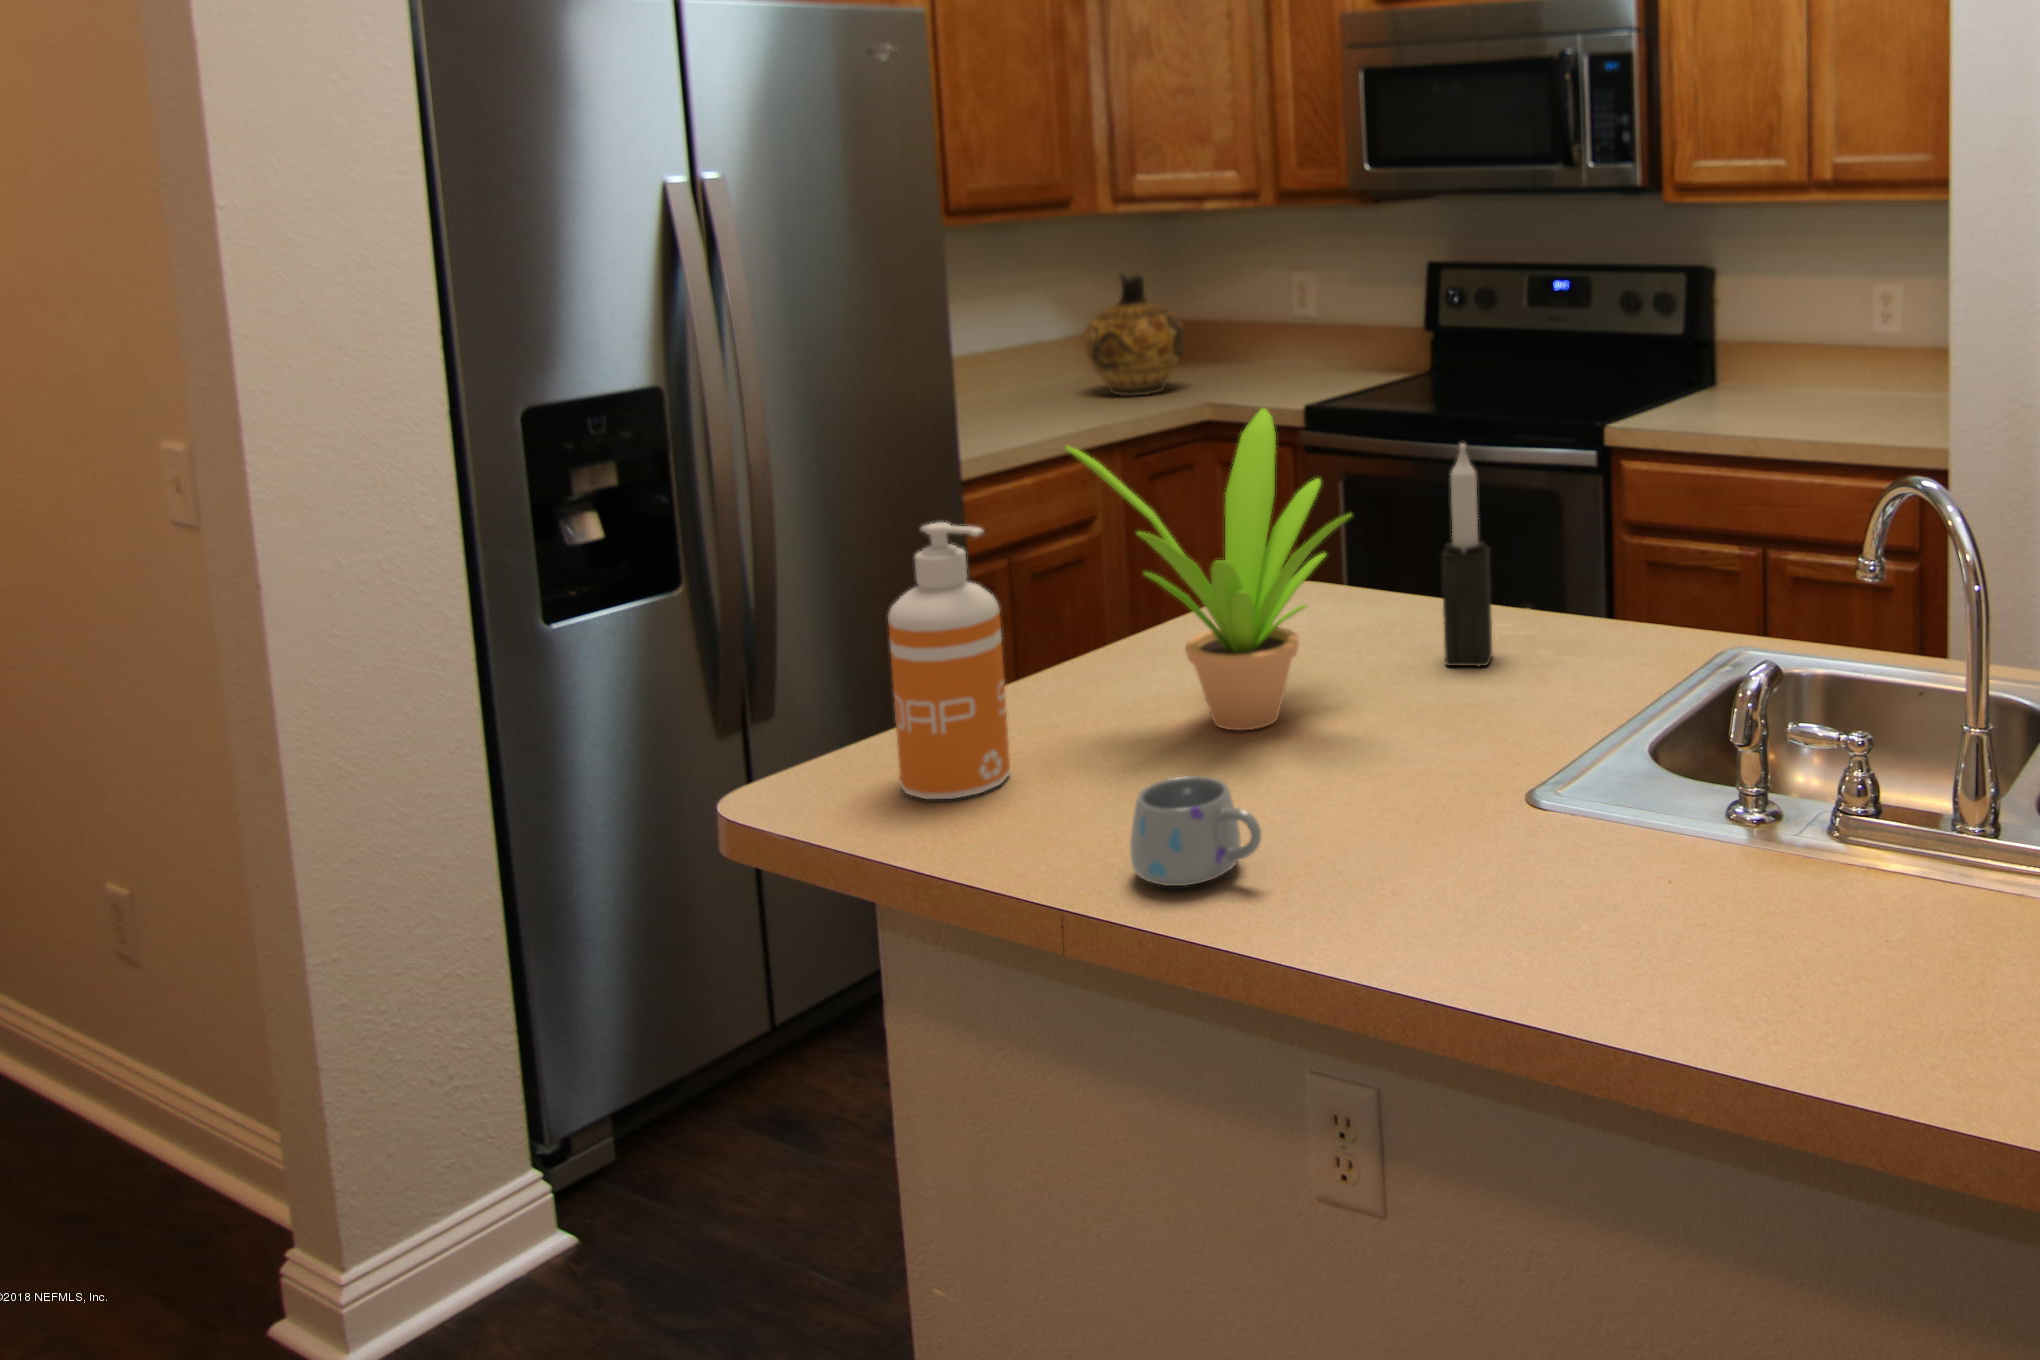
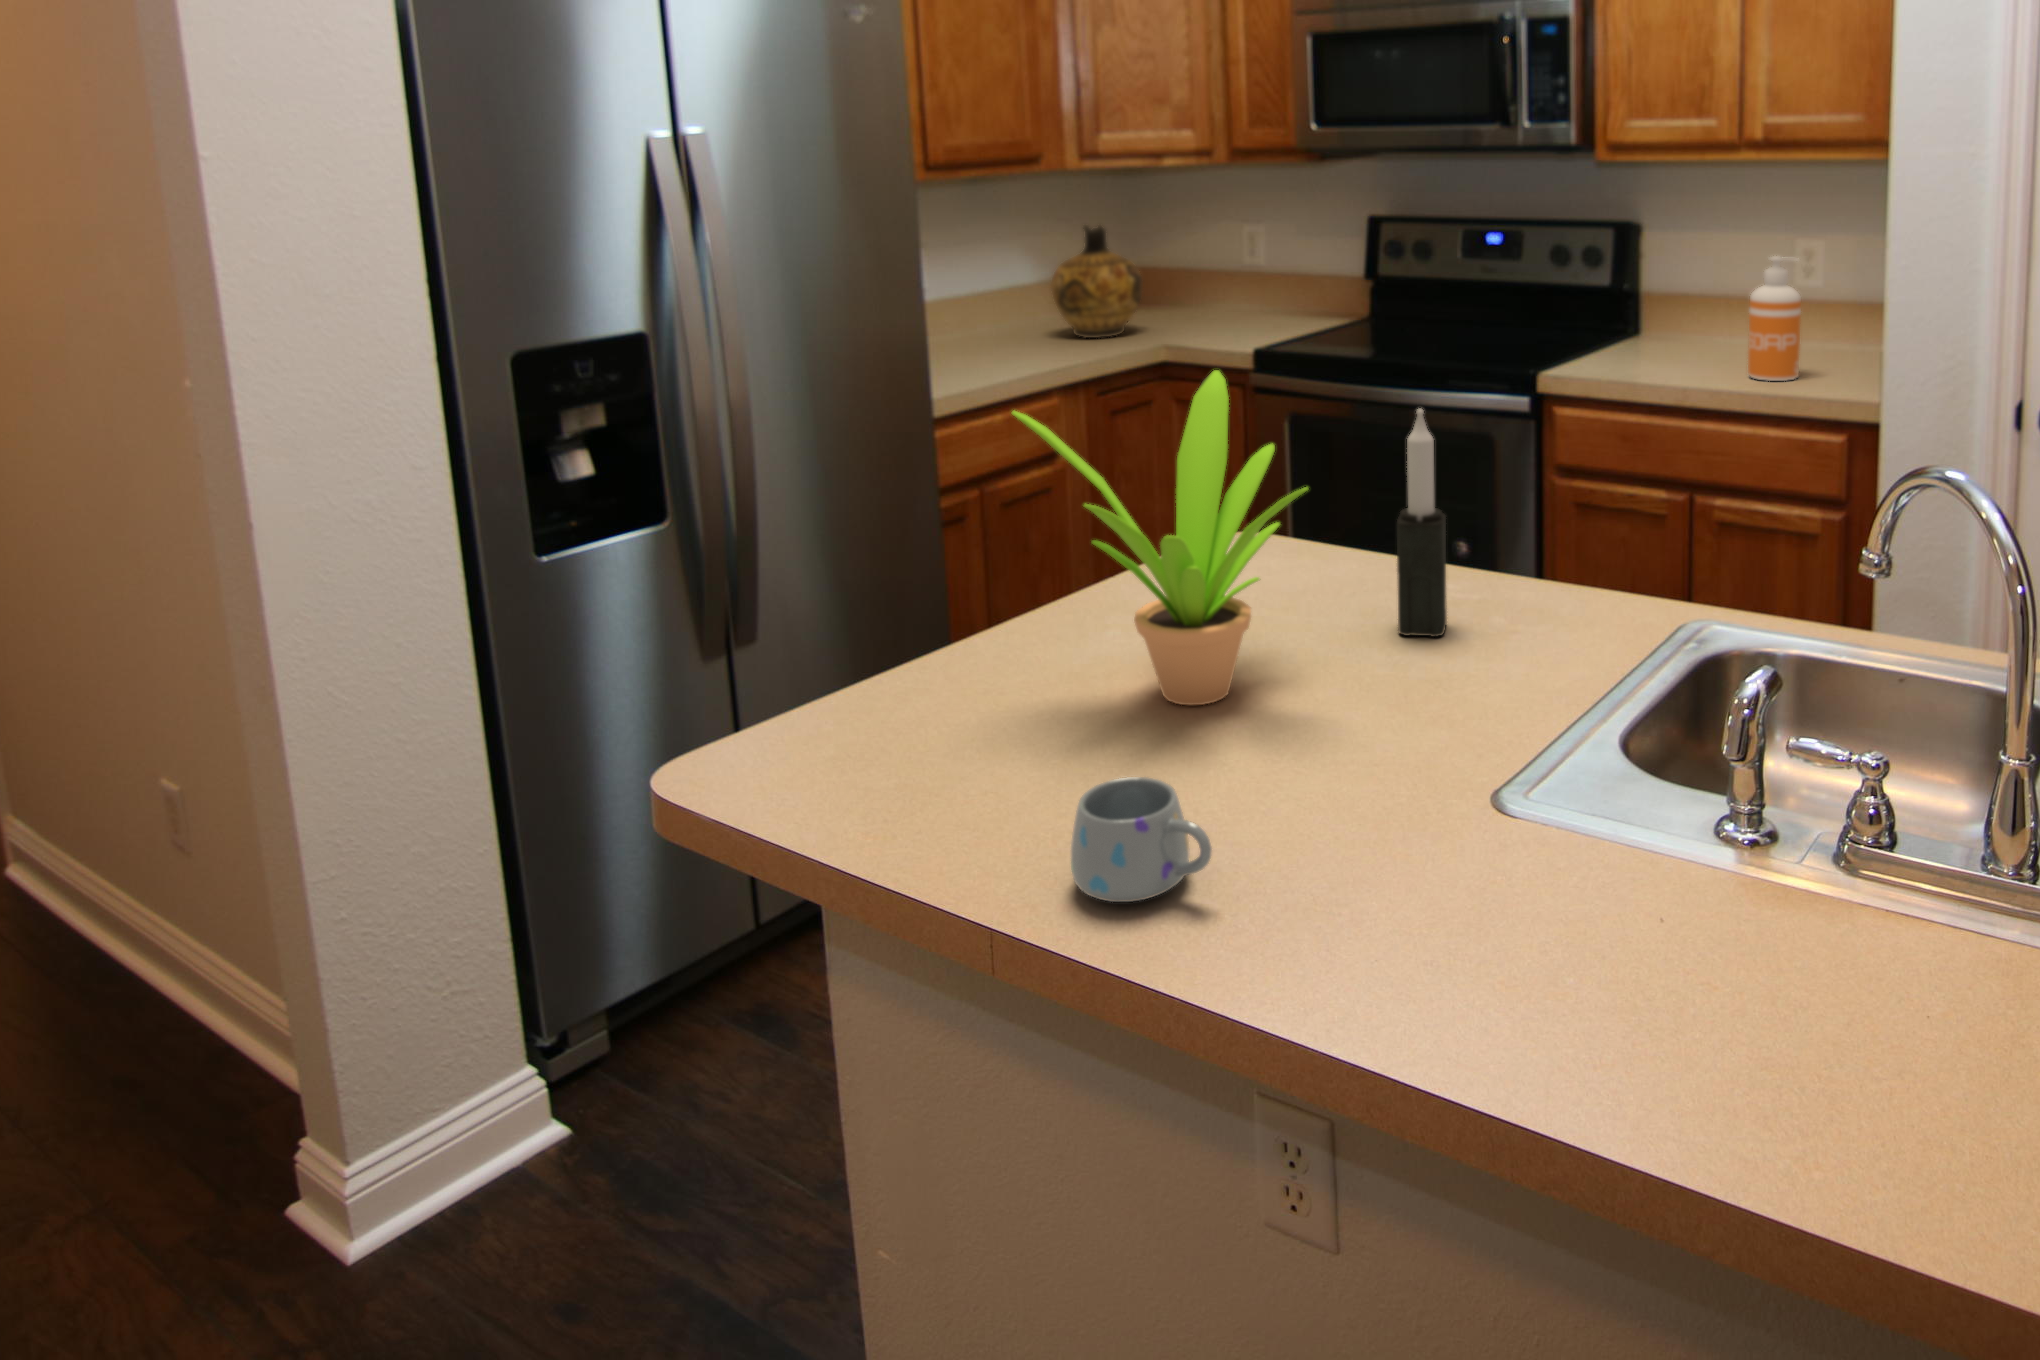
soap dispenser: present [888,522,1010,799] -> present [1748,256,1801,381]

